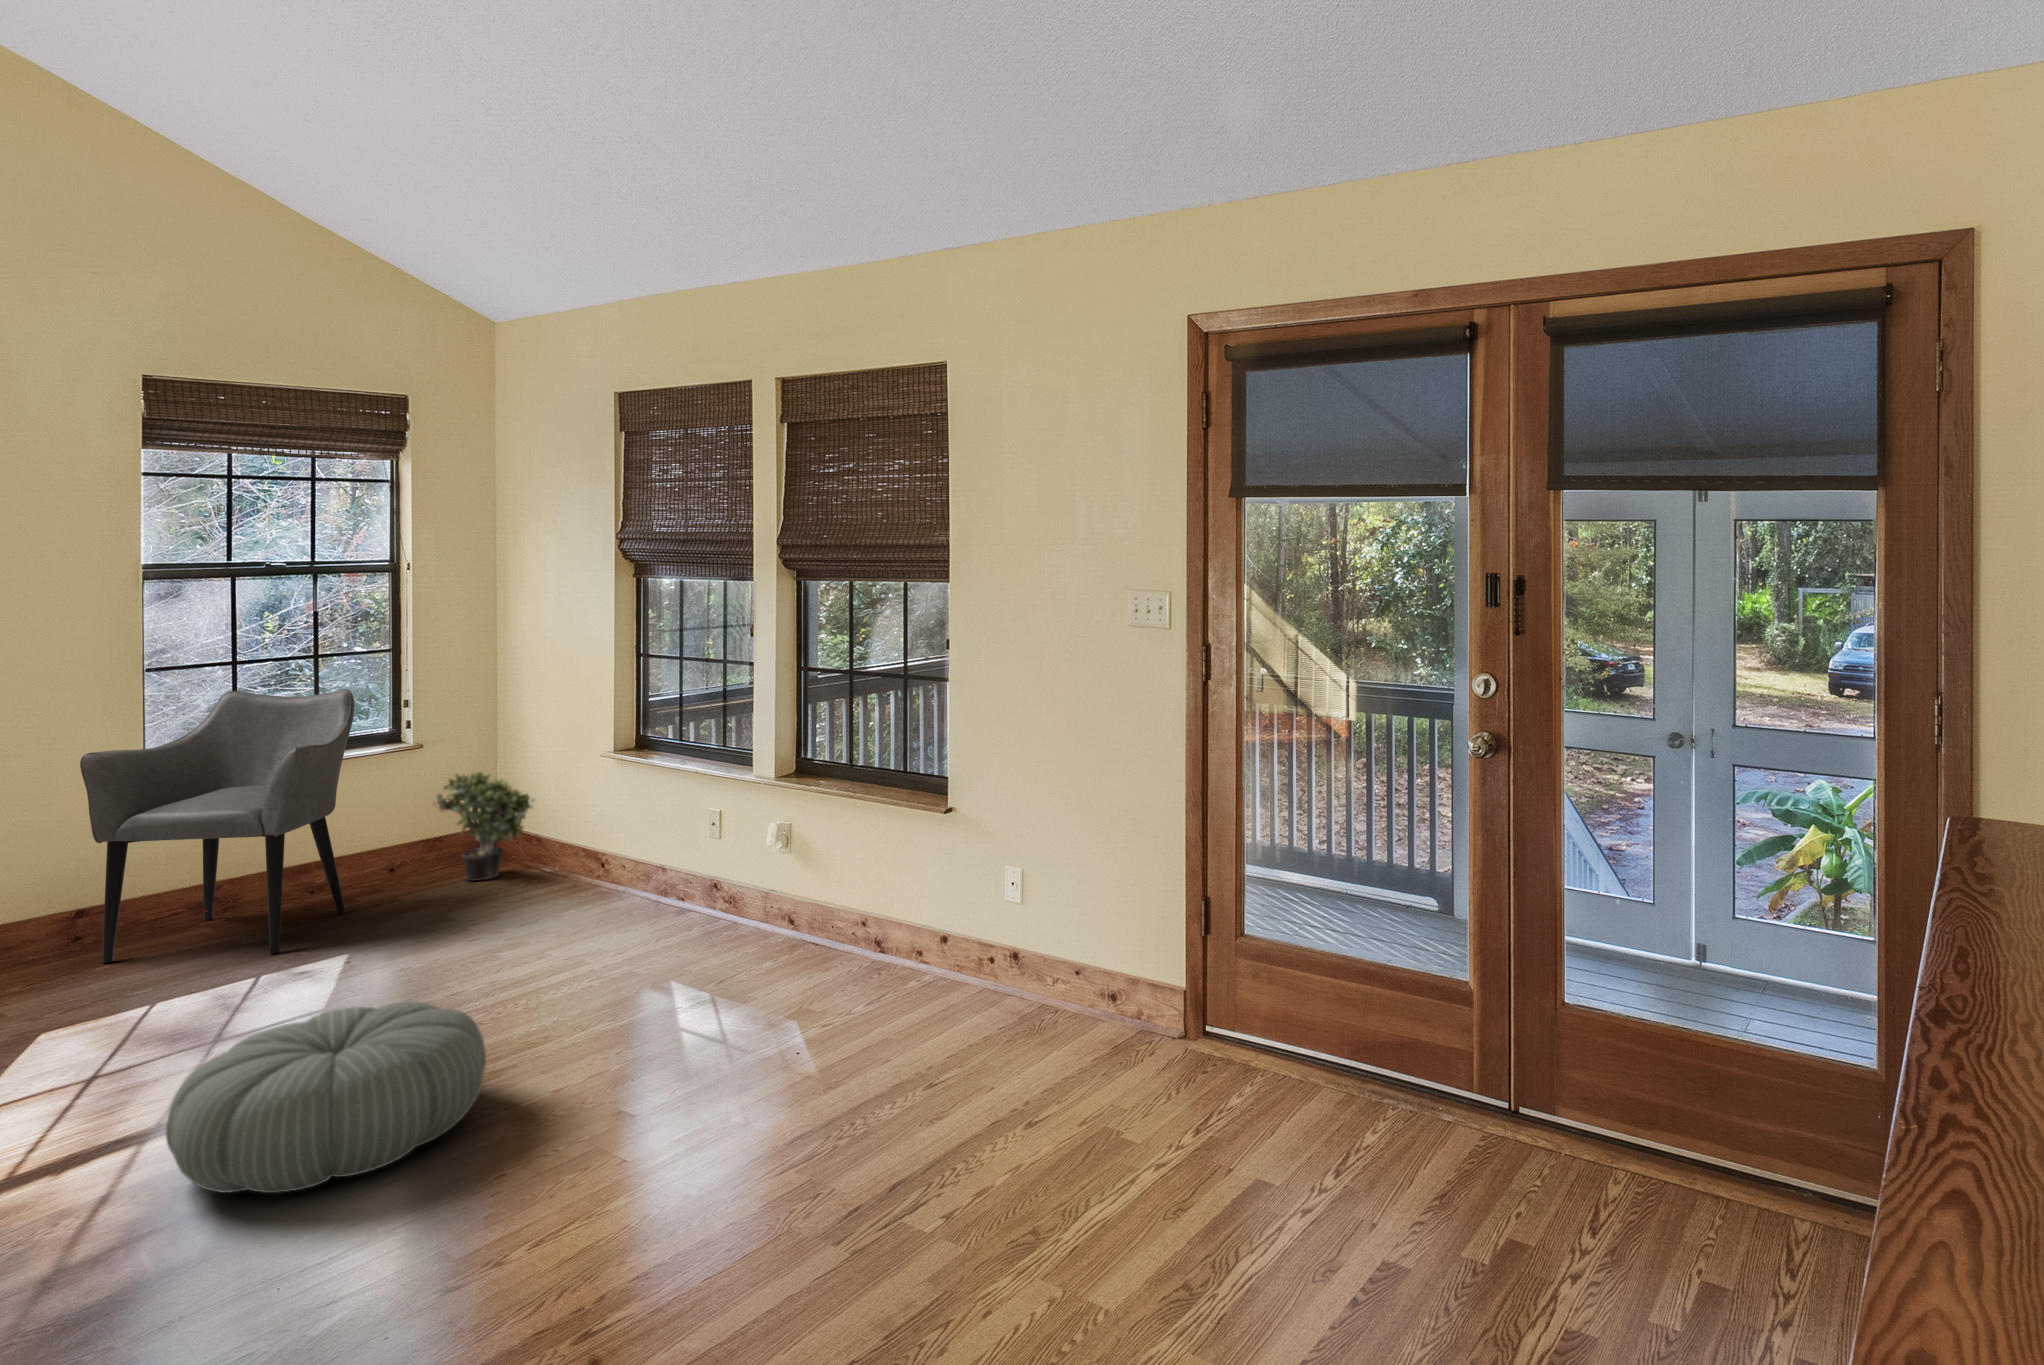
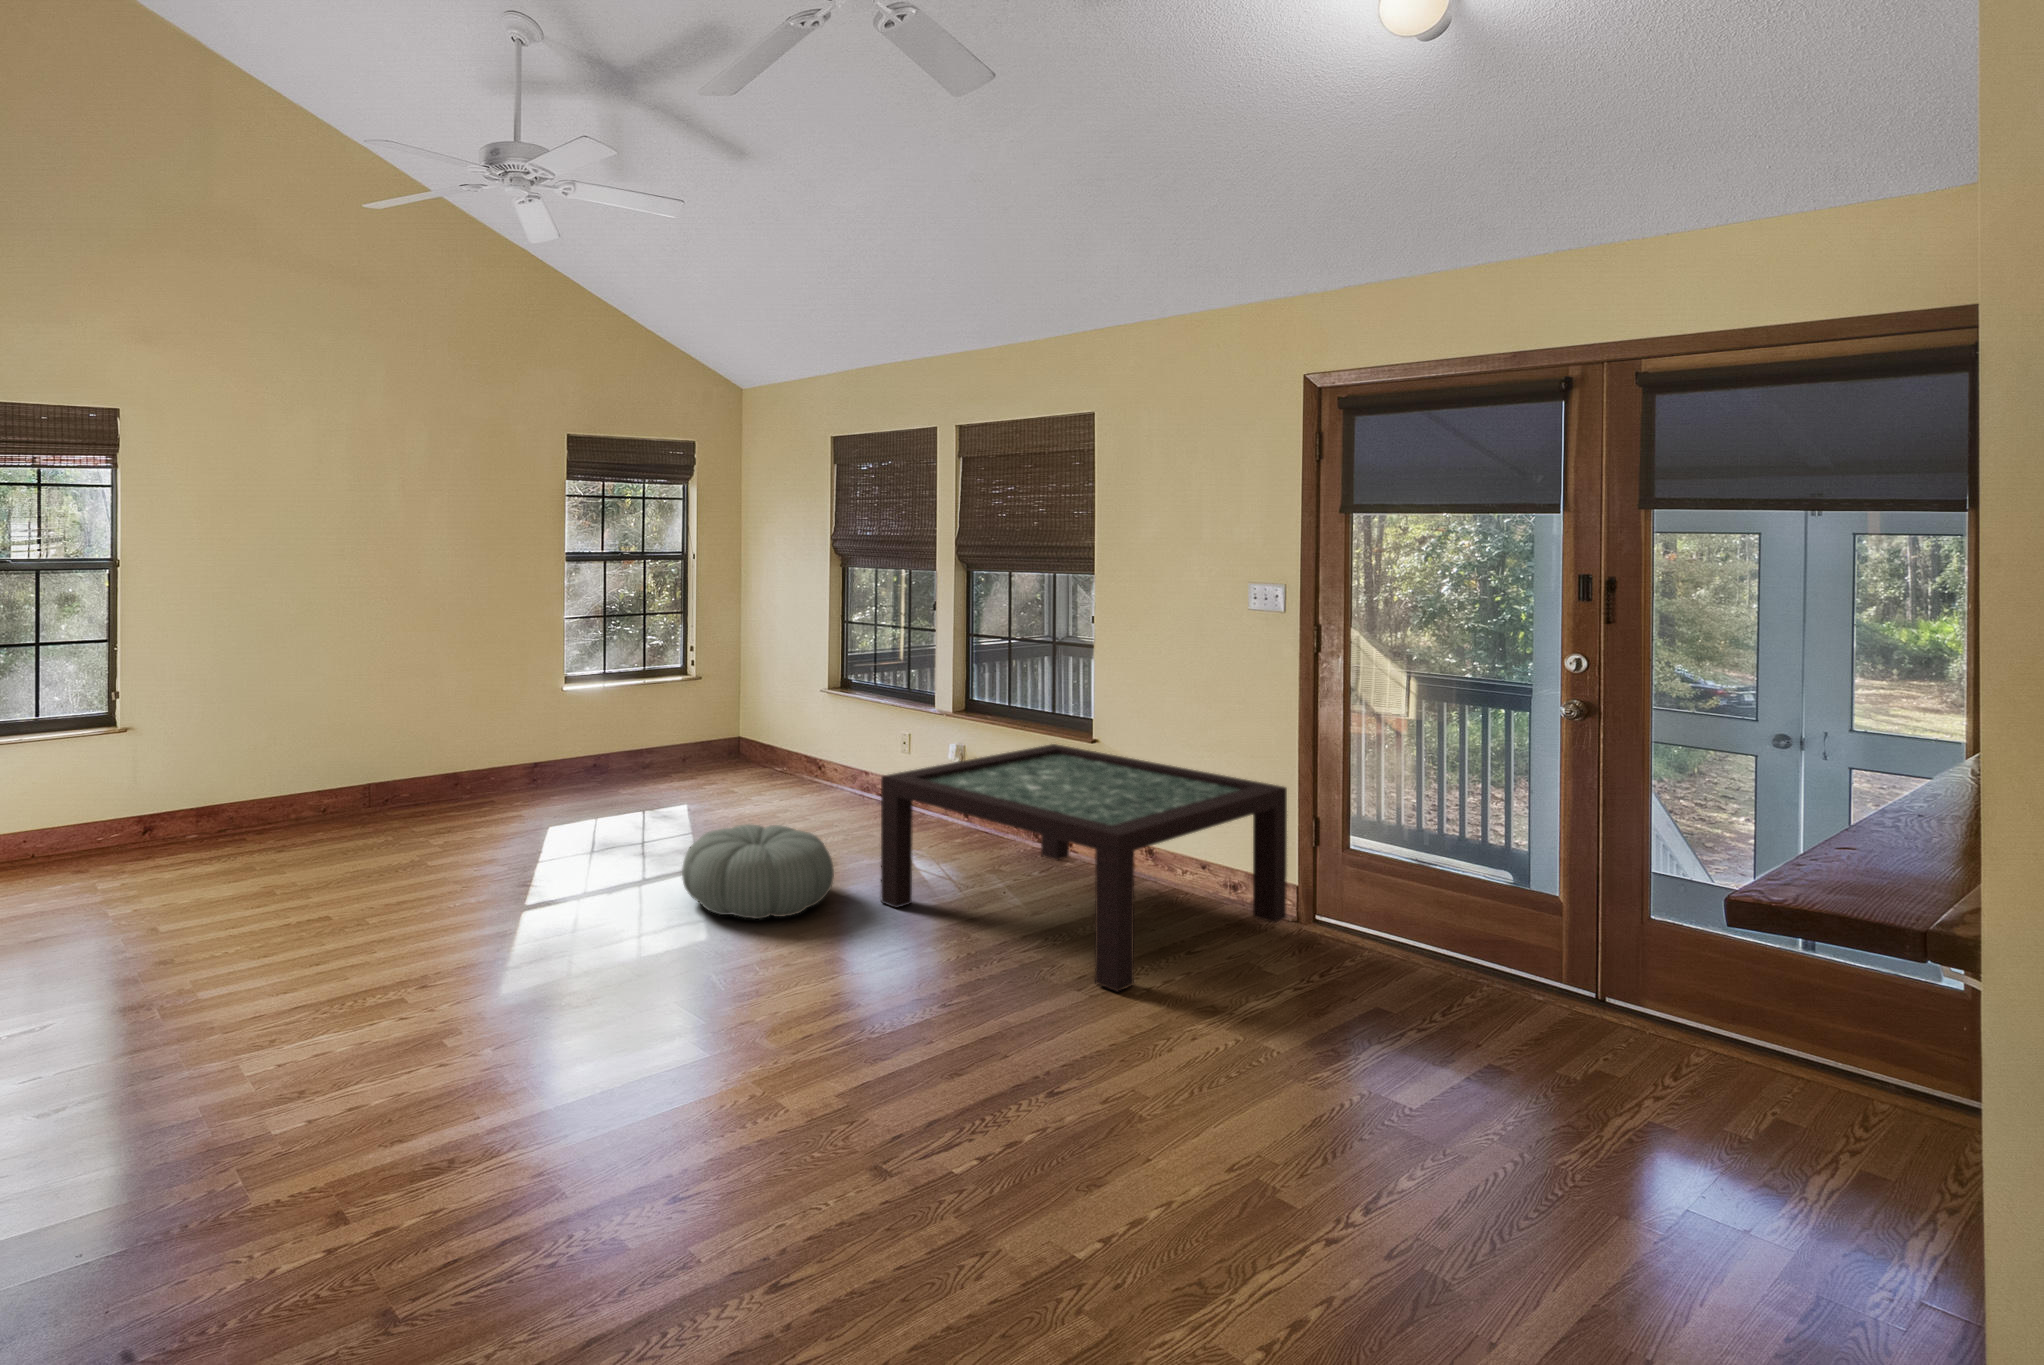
armchair: present [80,689,354,963] -> none [550,634,675,801]
potted plant: present [435,772,534,881] -> none [715,697,771,772]
coffee table: none [570,817,1172,1233] -> present [881,744,1287,992]

